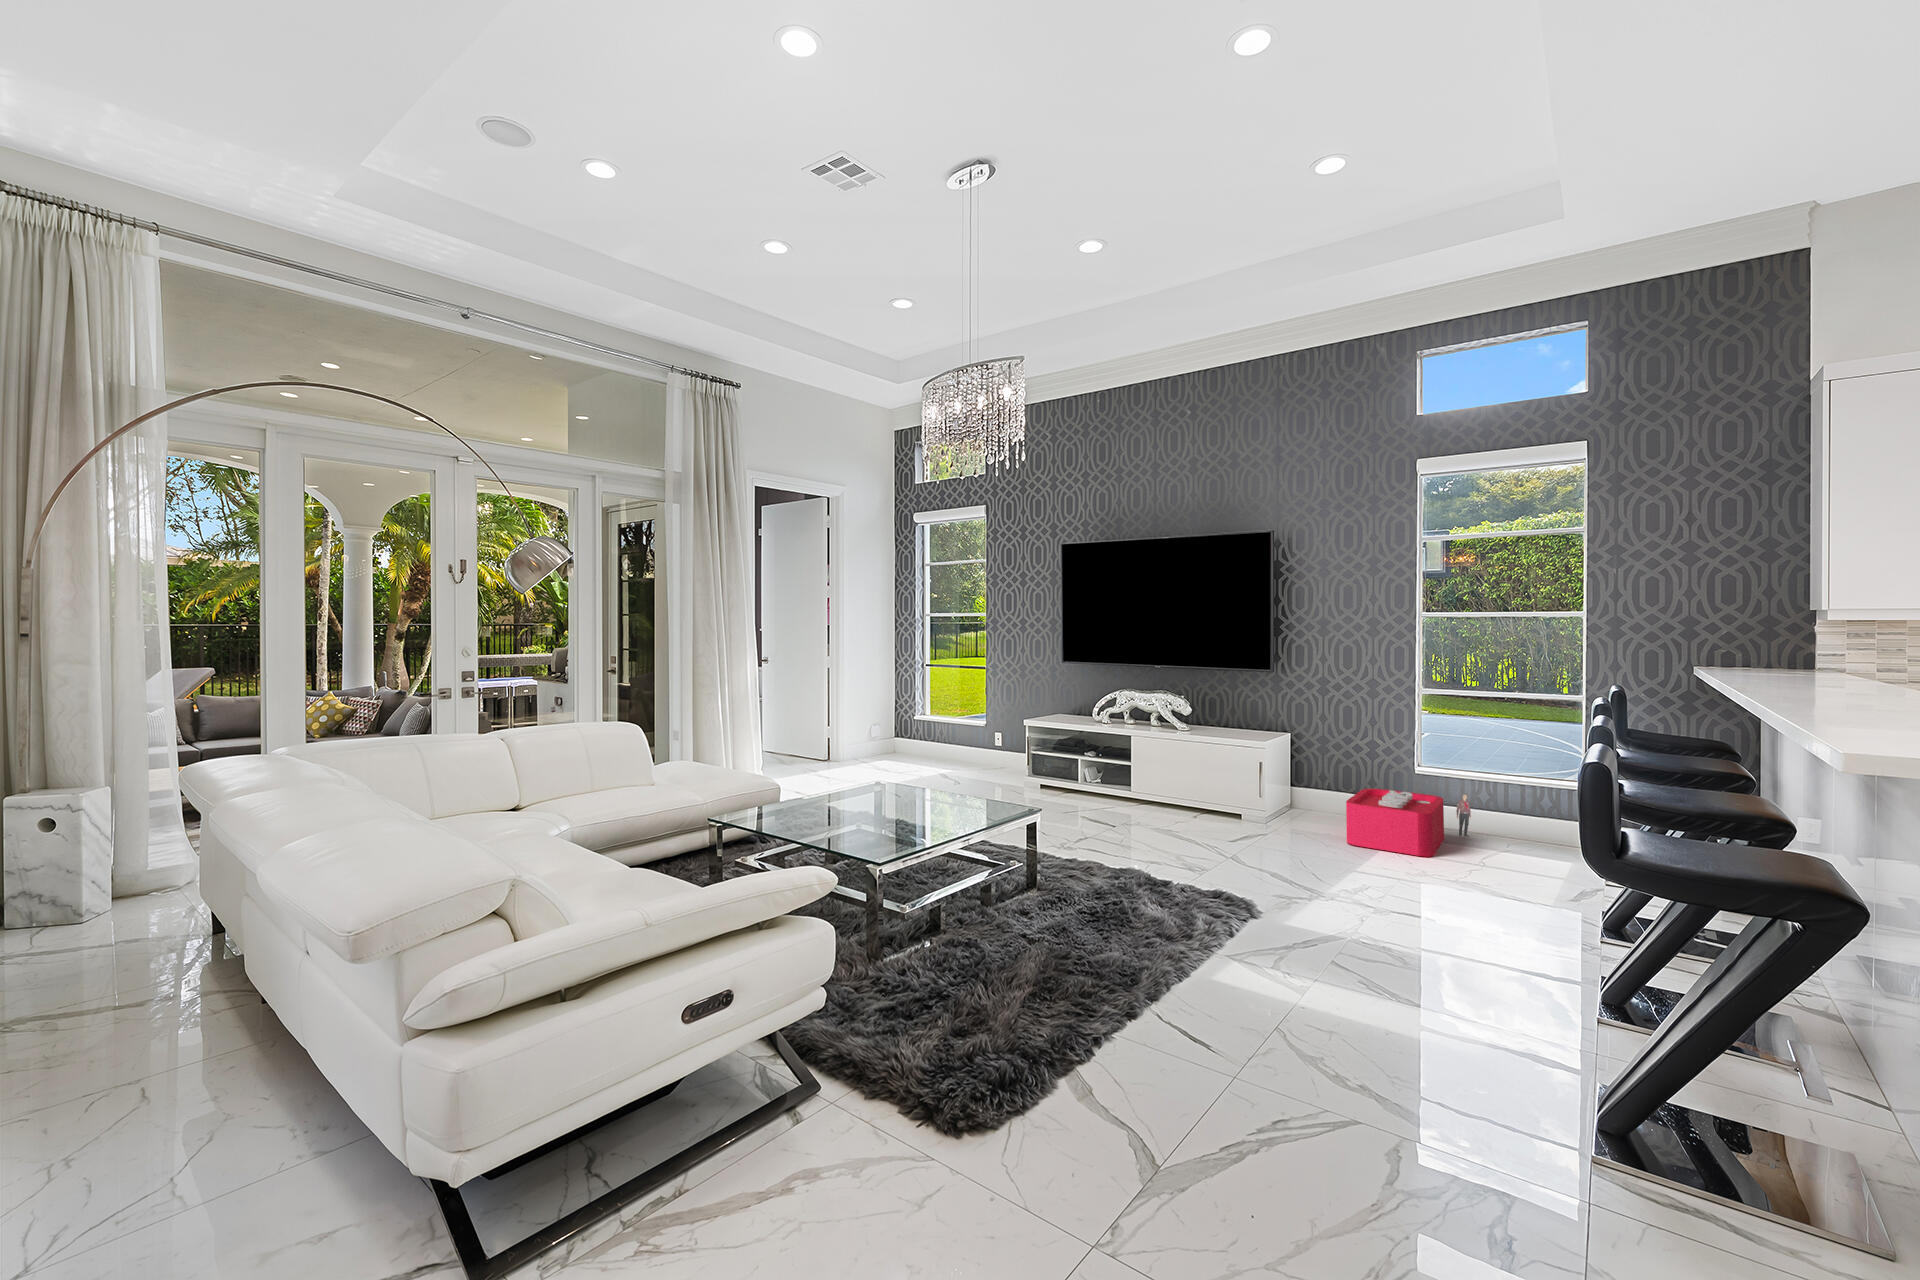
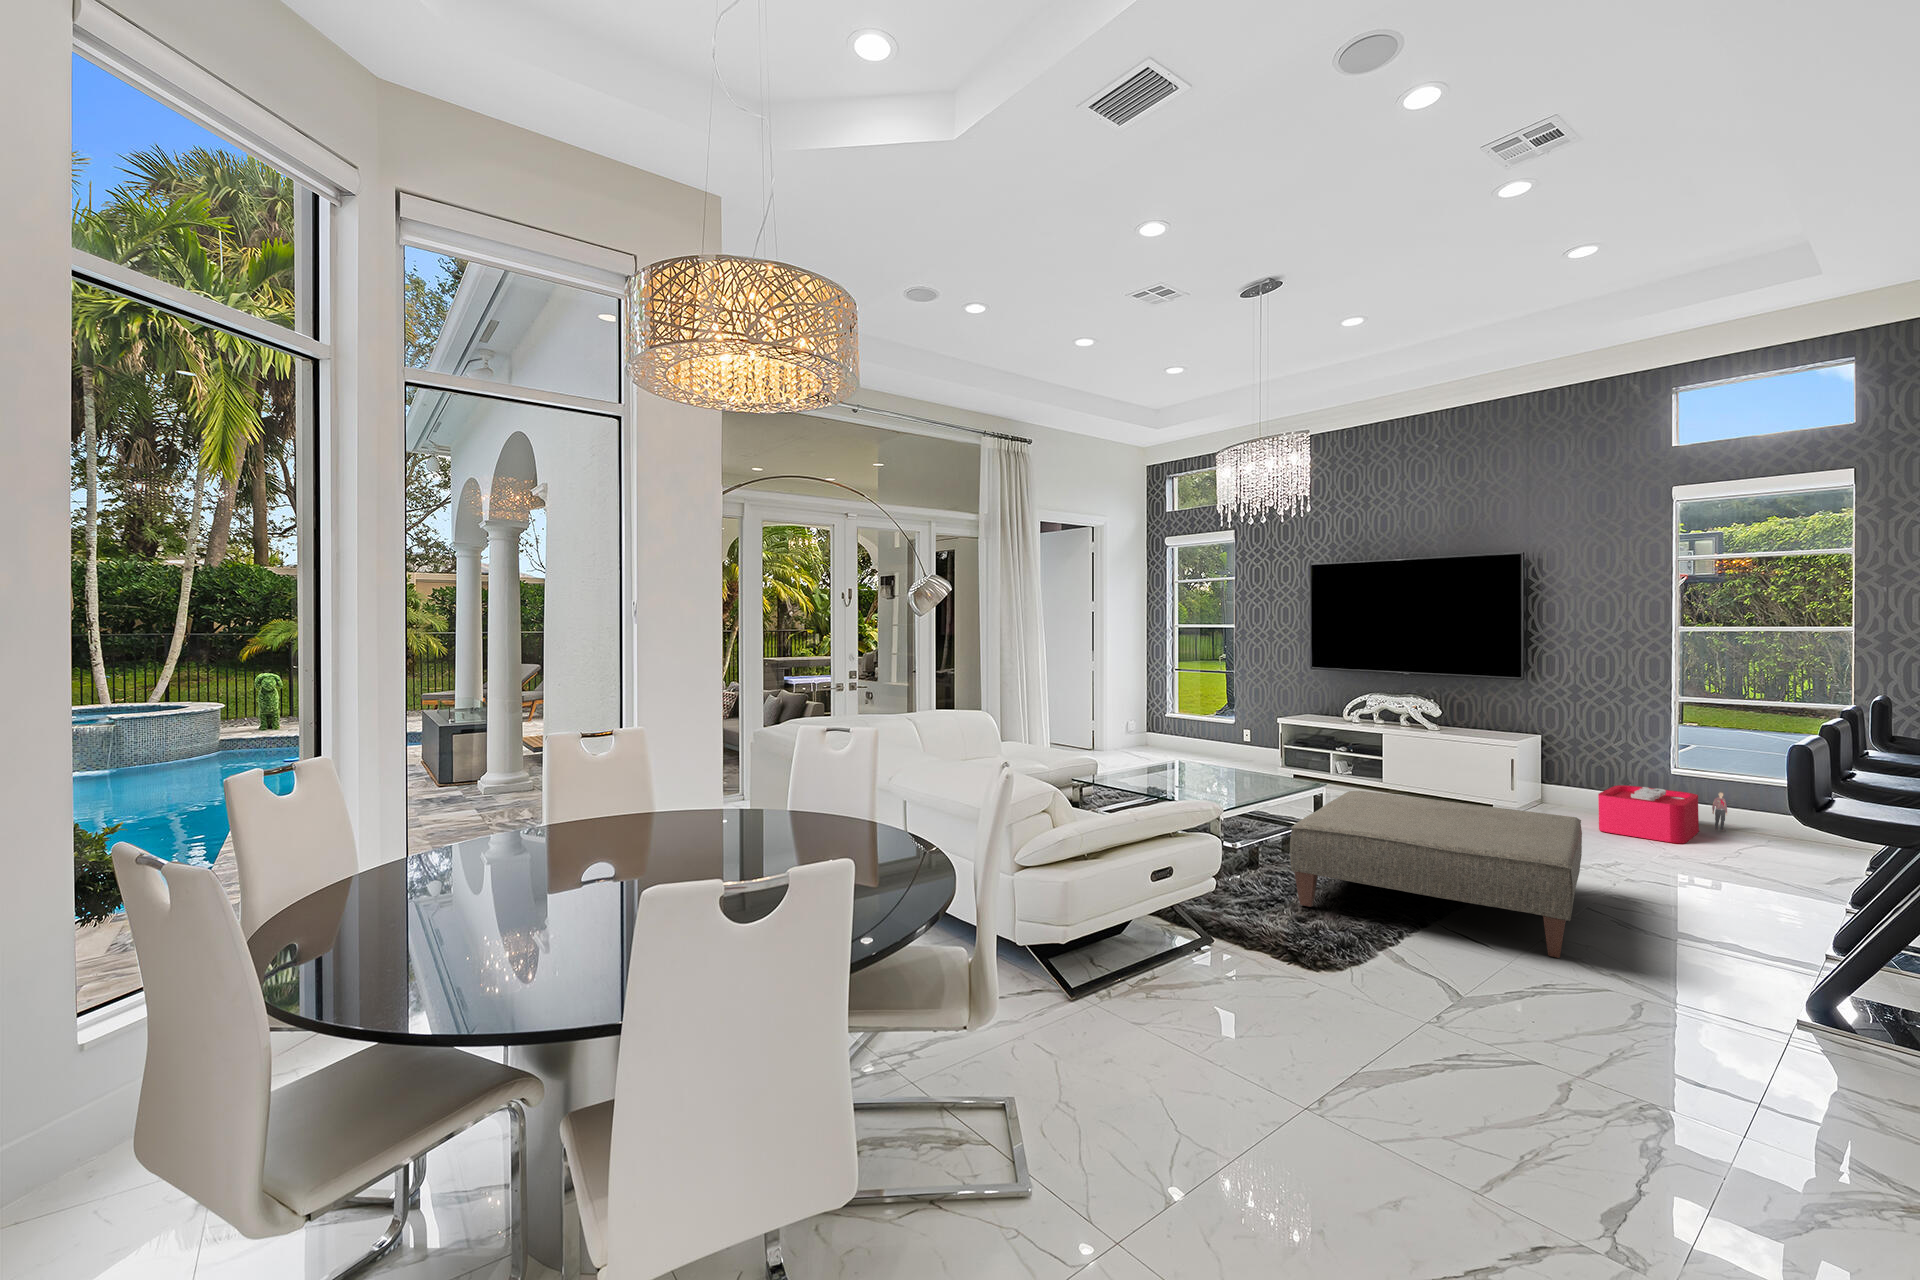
ottoman: none [958,817,1329,1075] -> present [1290,791,1582,958]

